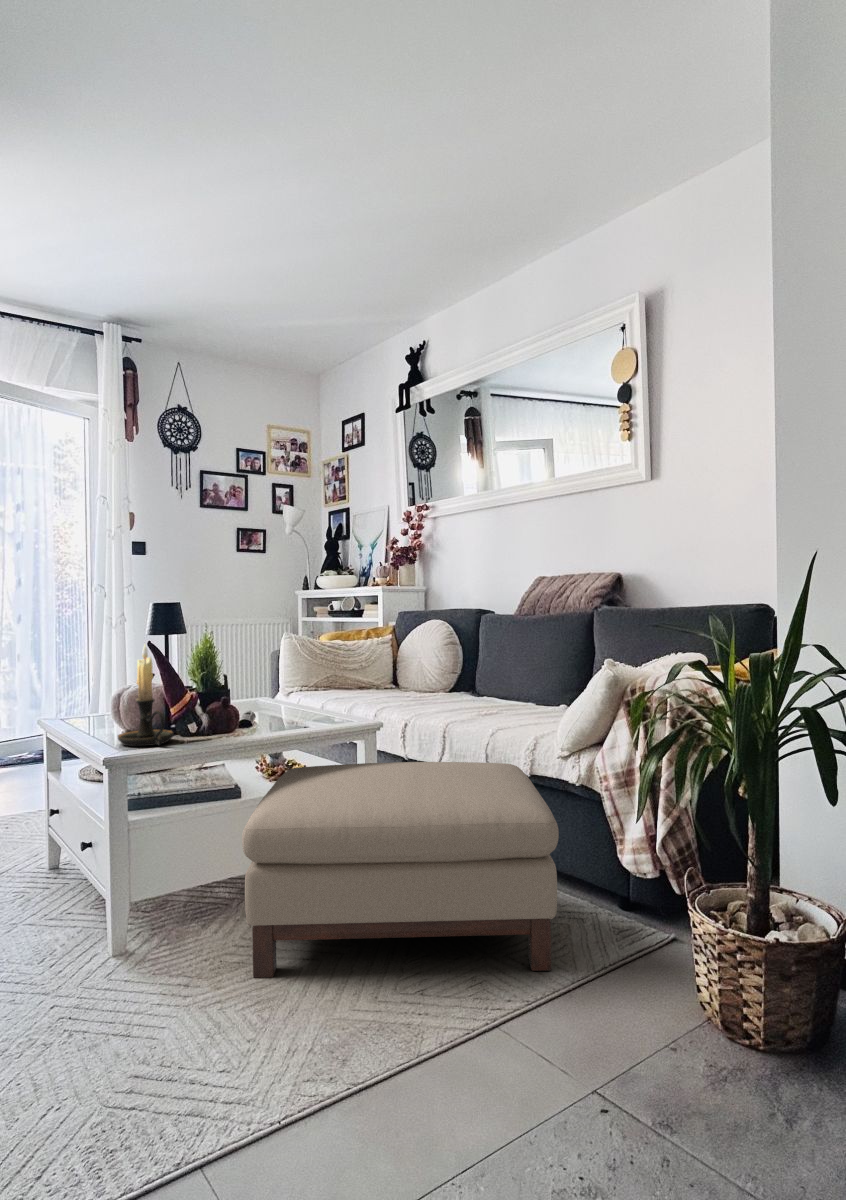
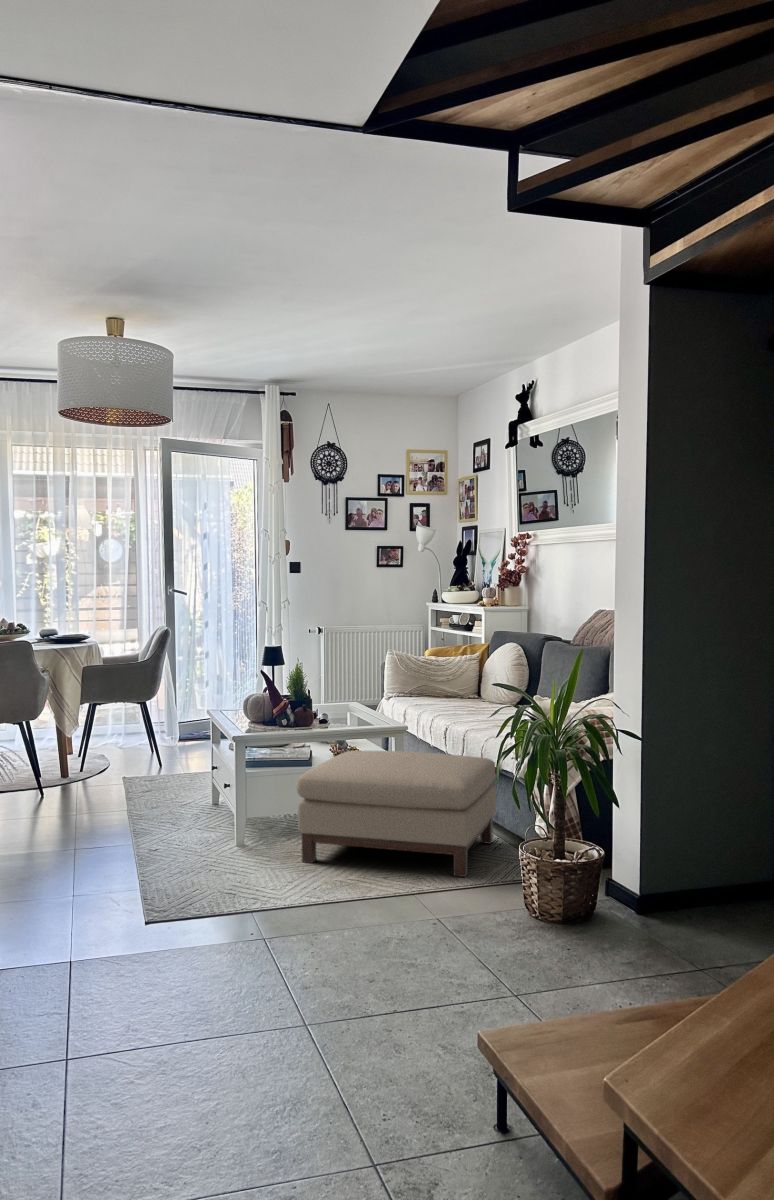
candle holder: present [118,645,174,746] -> none [242,669,273,731]

